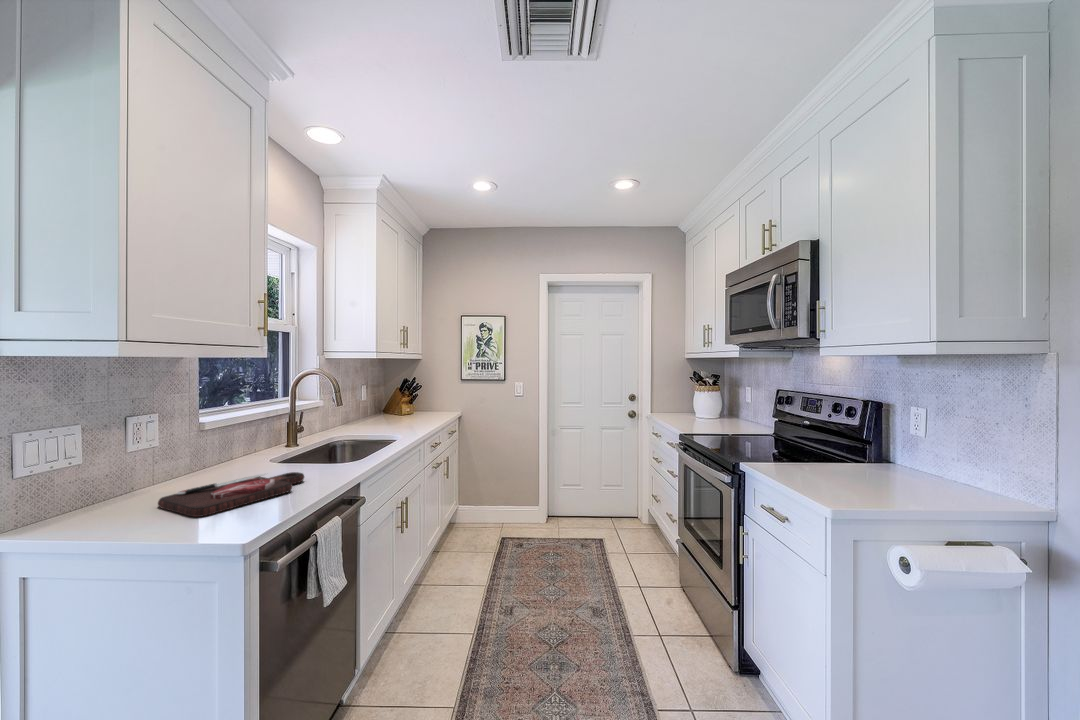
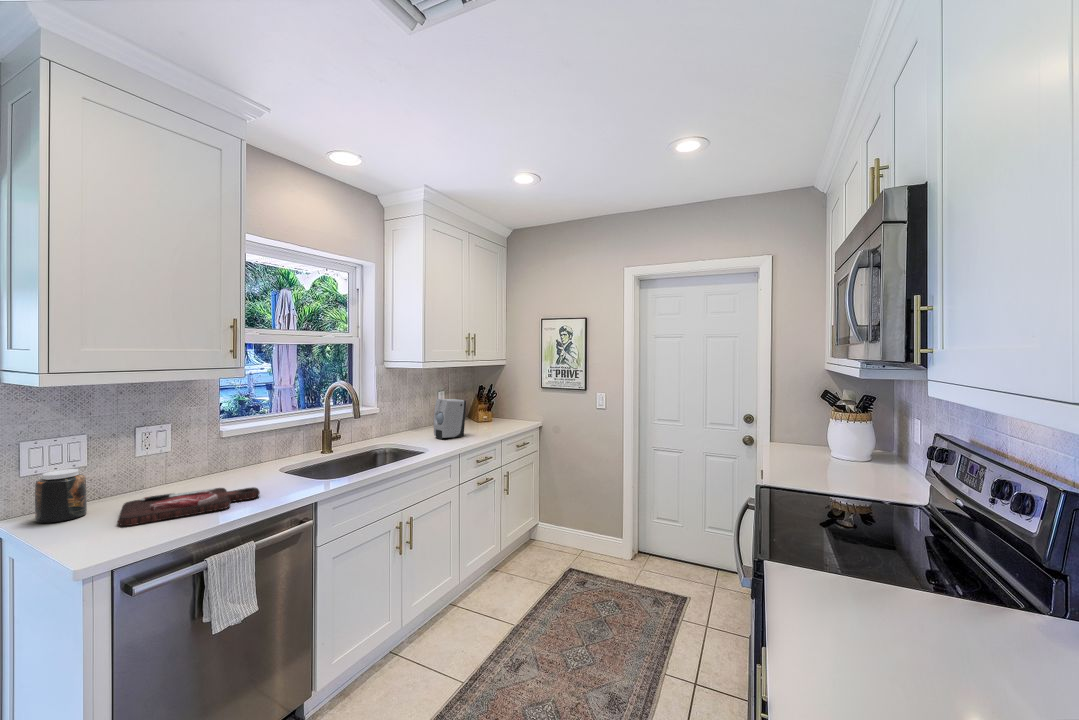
soap dispenser: none [380,388,410,428] -> present [434,399,466,439]
jar: none [52,463,115,530] -> present [35,469,87,523]

